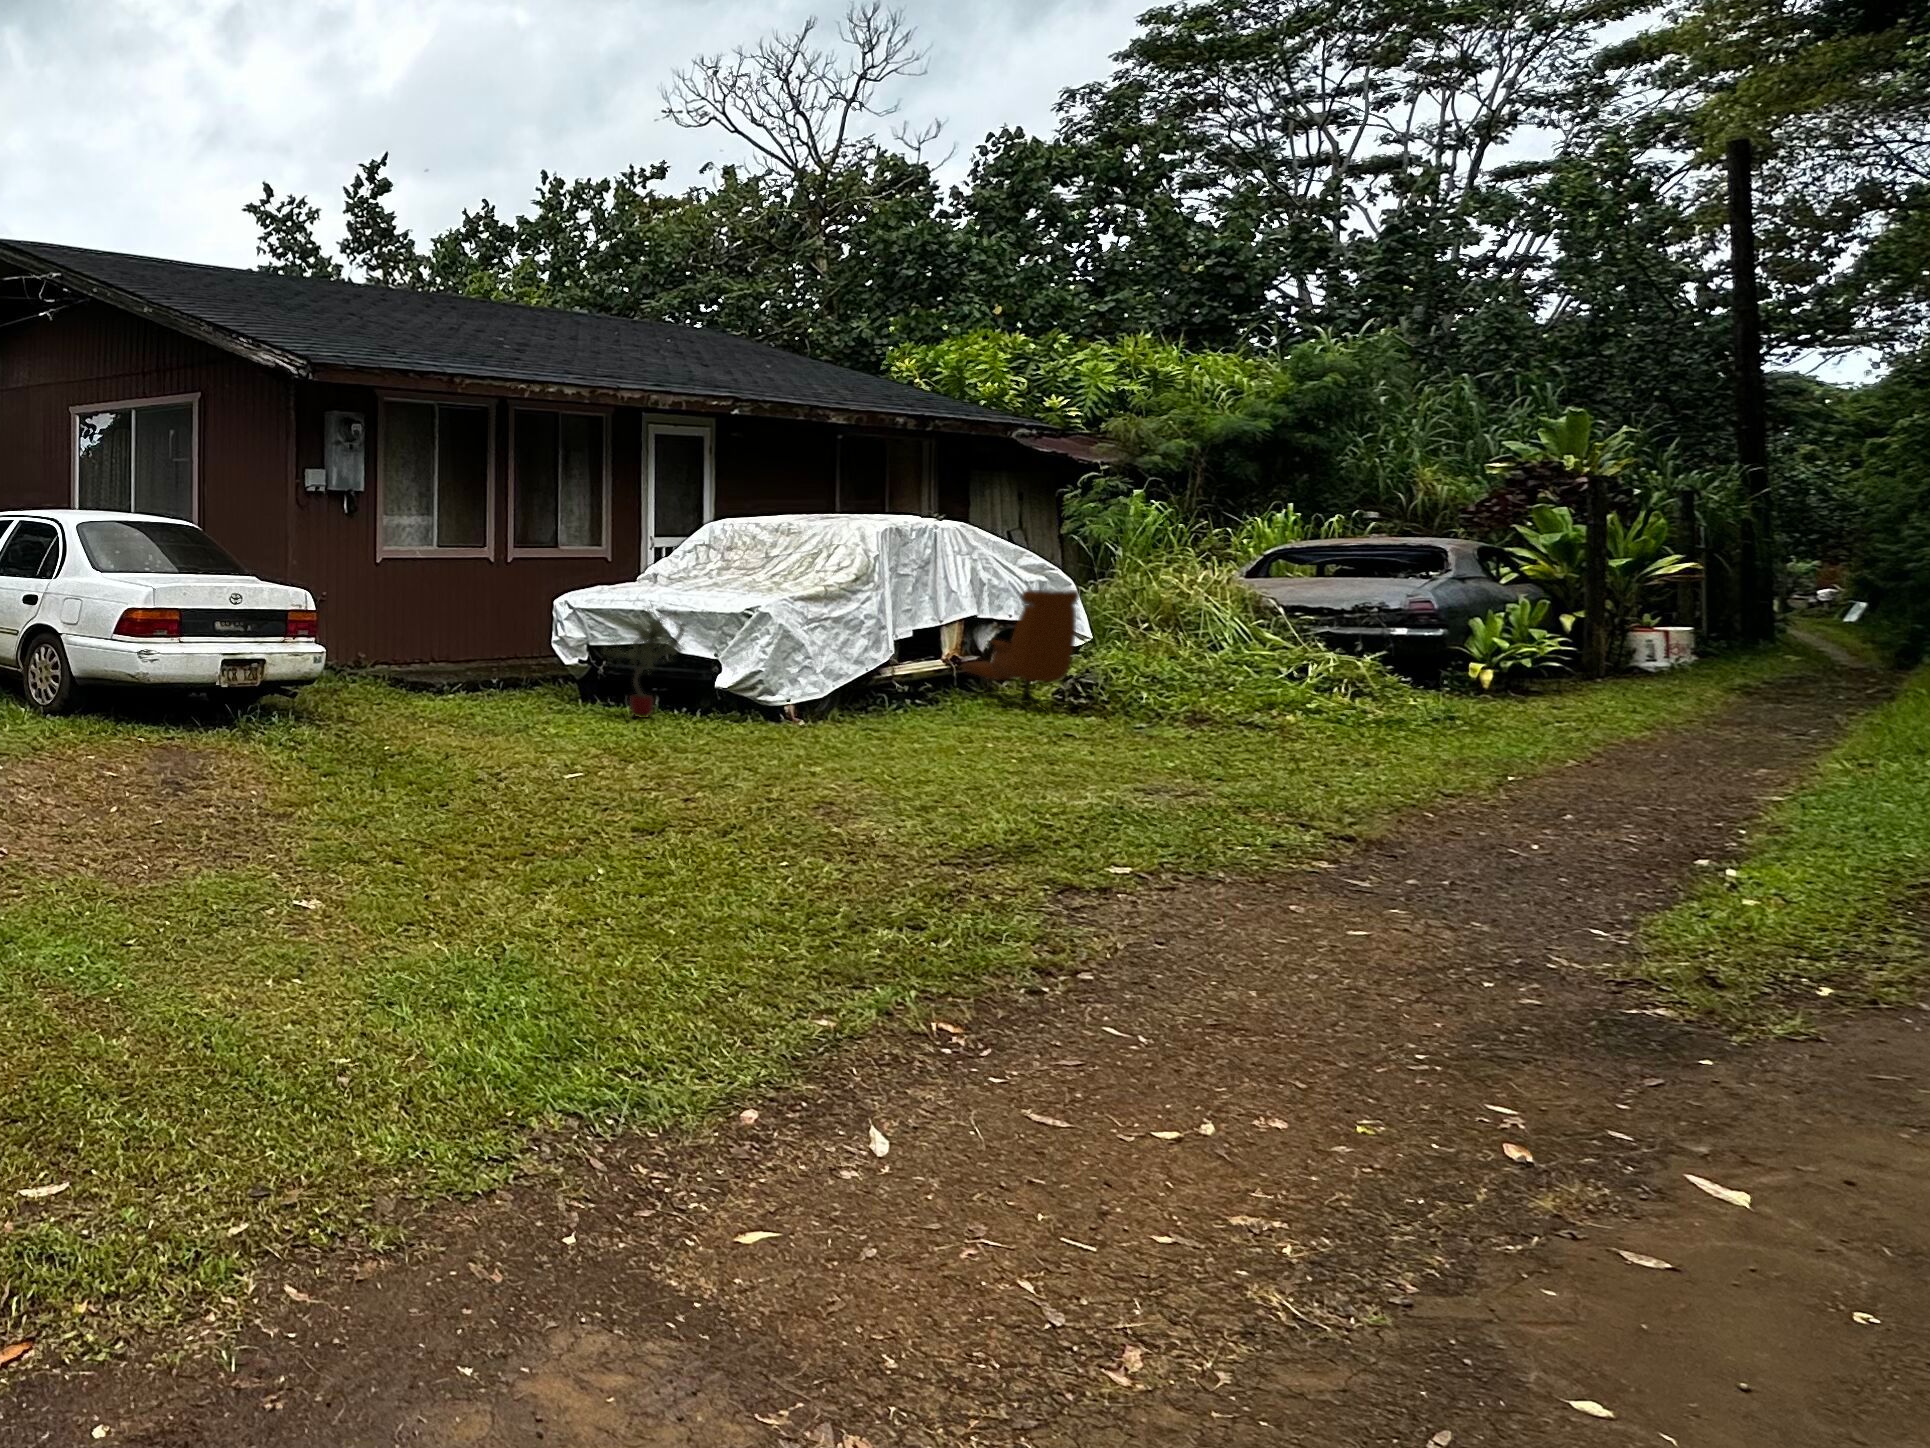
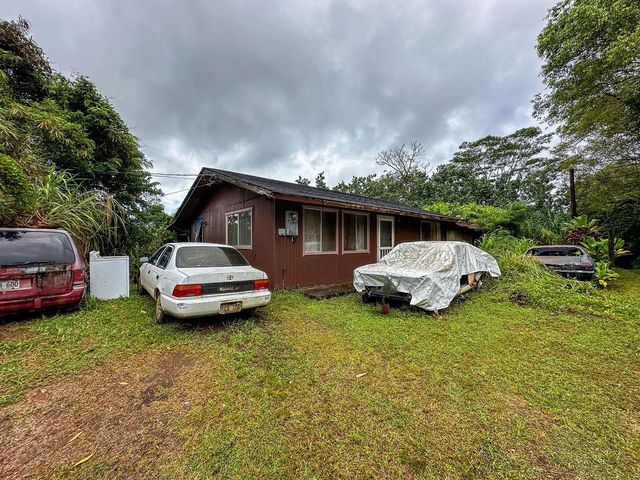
lounge chair: present [963,590,1079,708] -> none [474,265,518,304]

